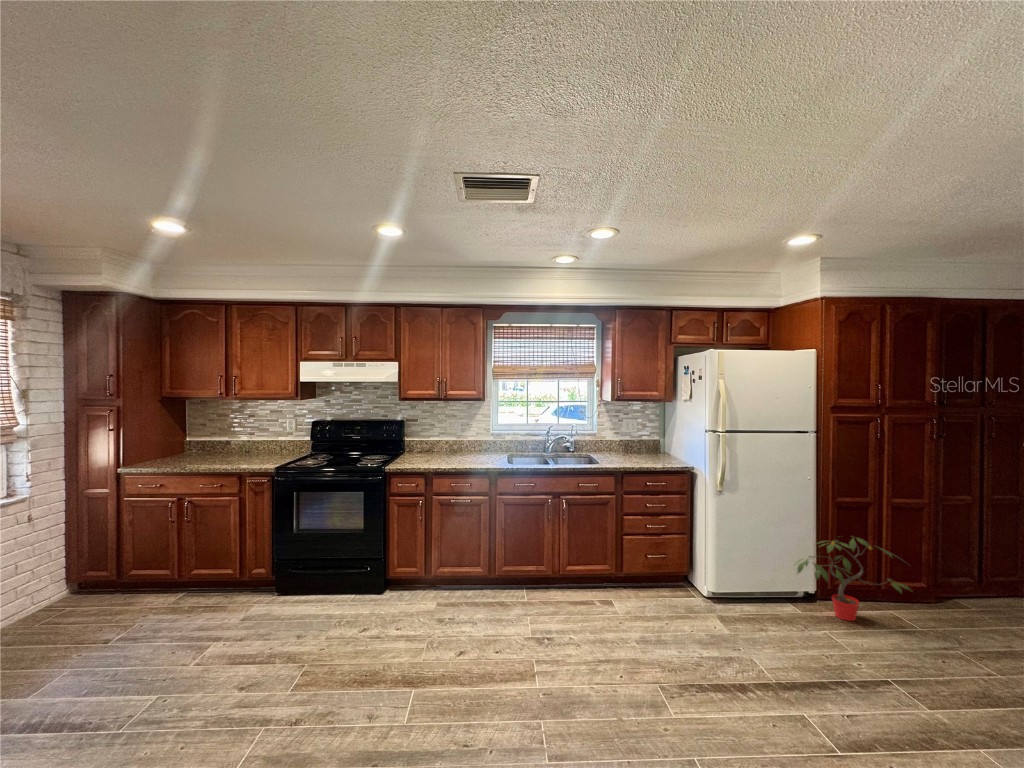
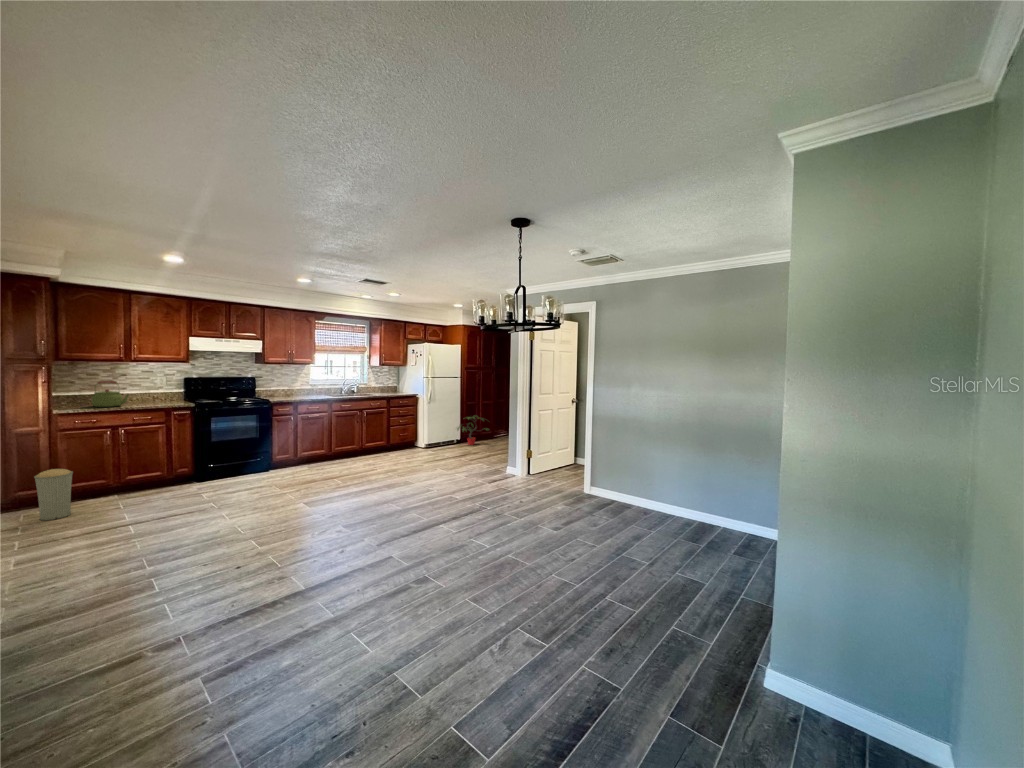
kettle: none [197,425,231,461] -> present [92,381,129,407]
trash can: none [78,546,124,619] -> present [34,469,73,520]

